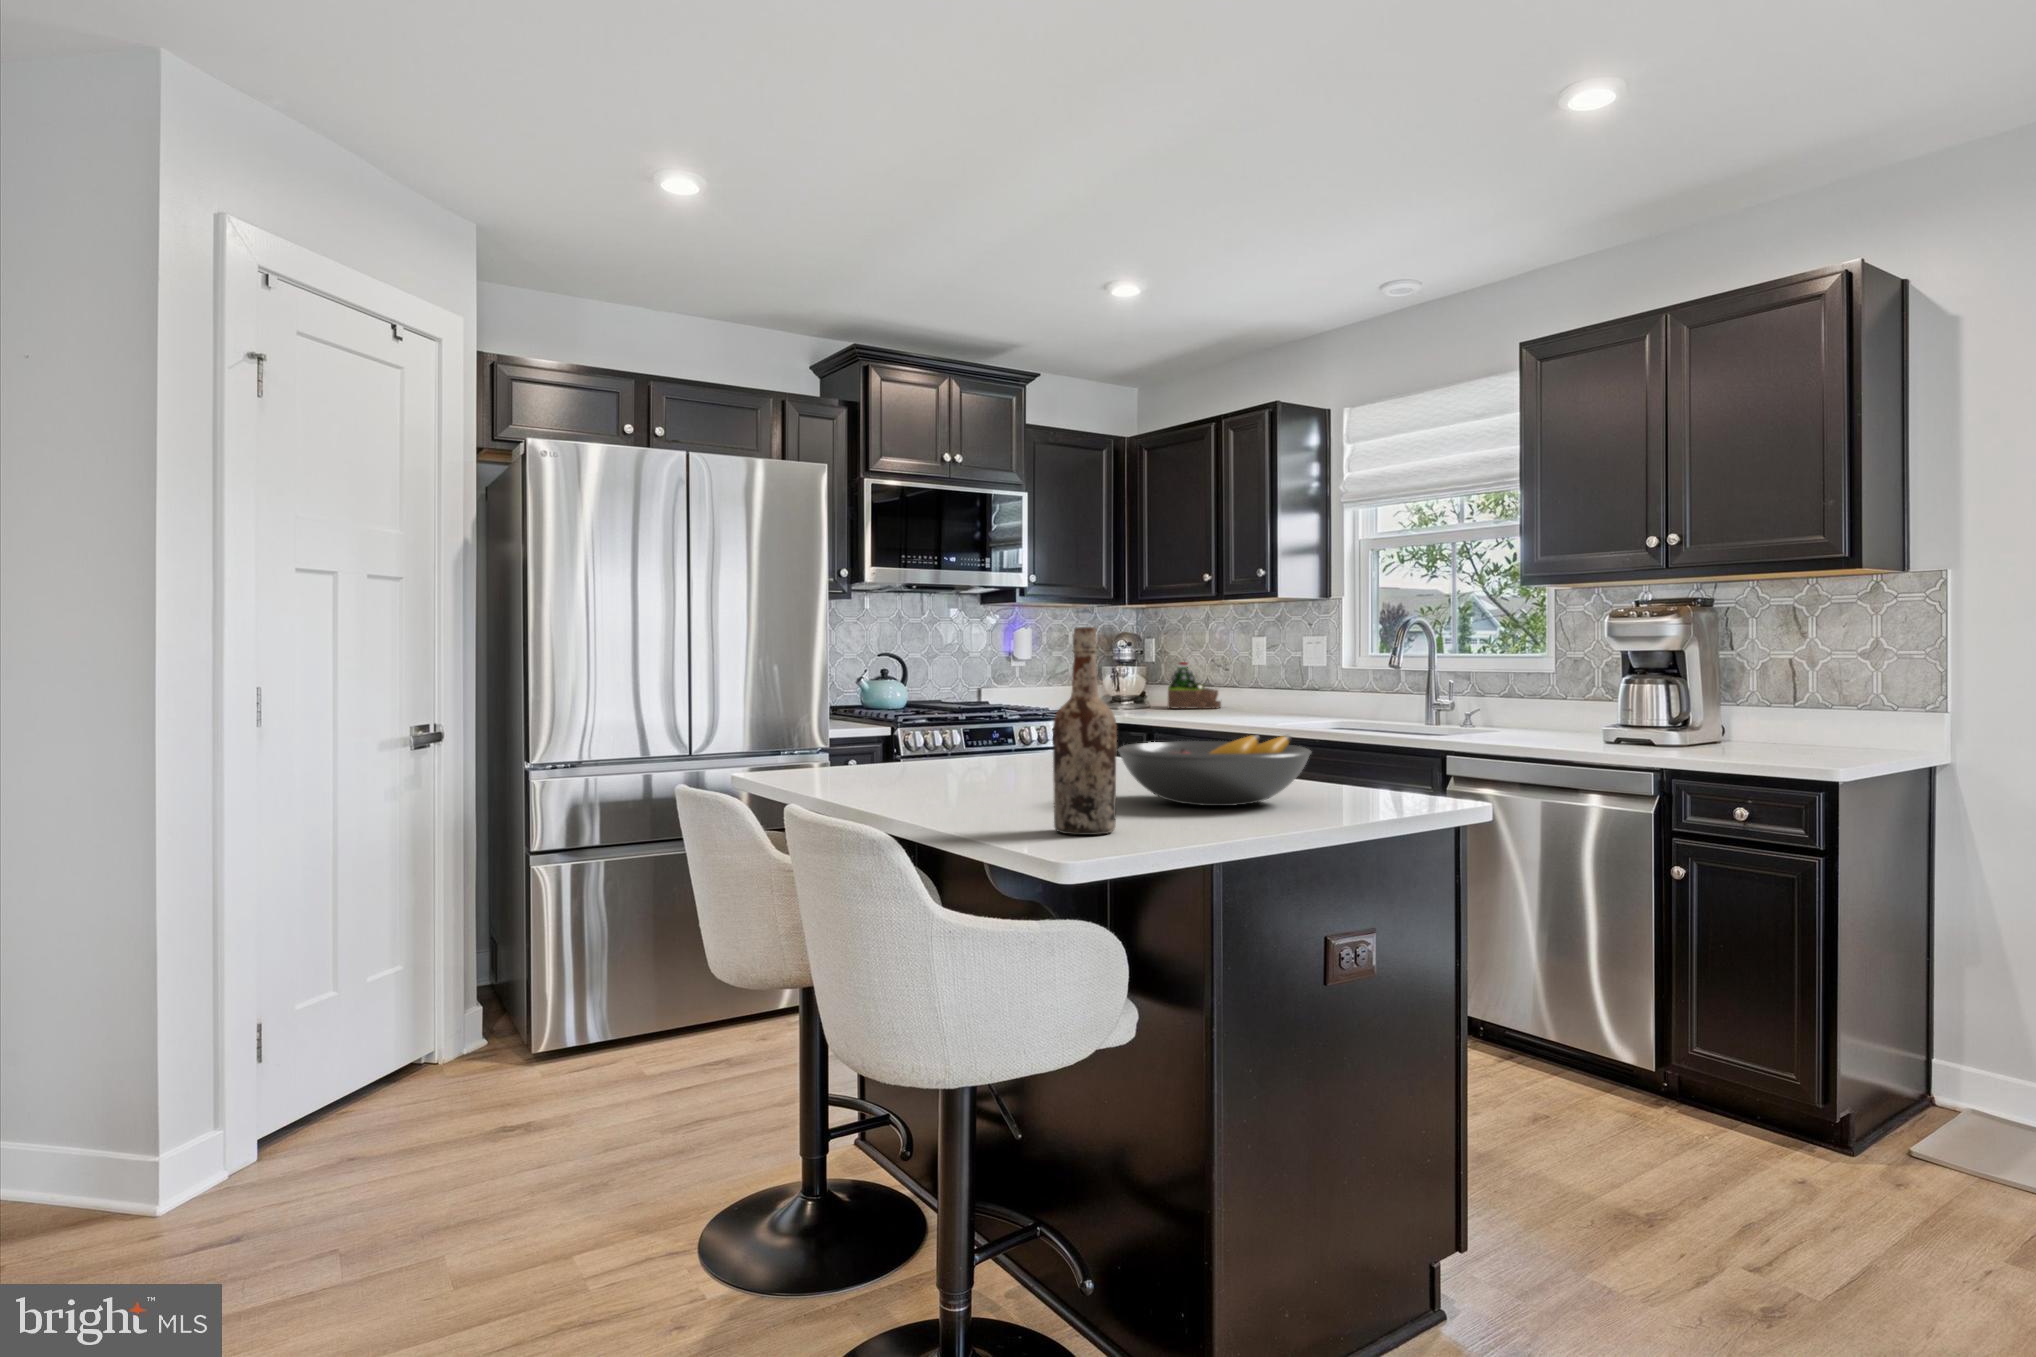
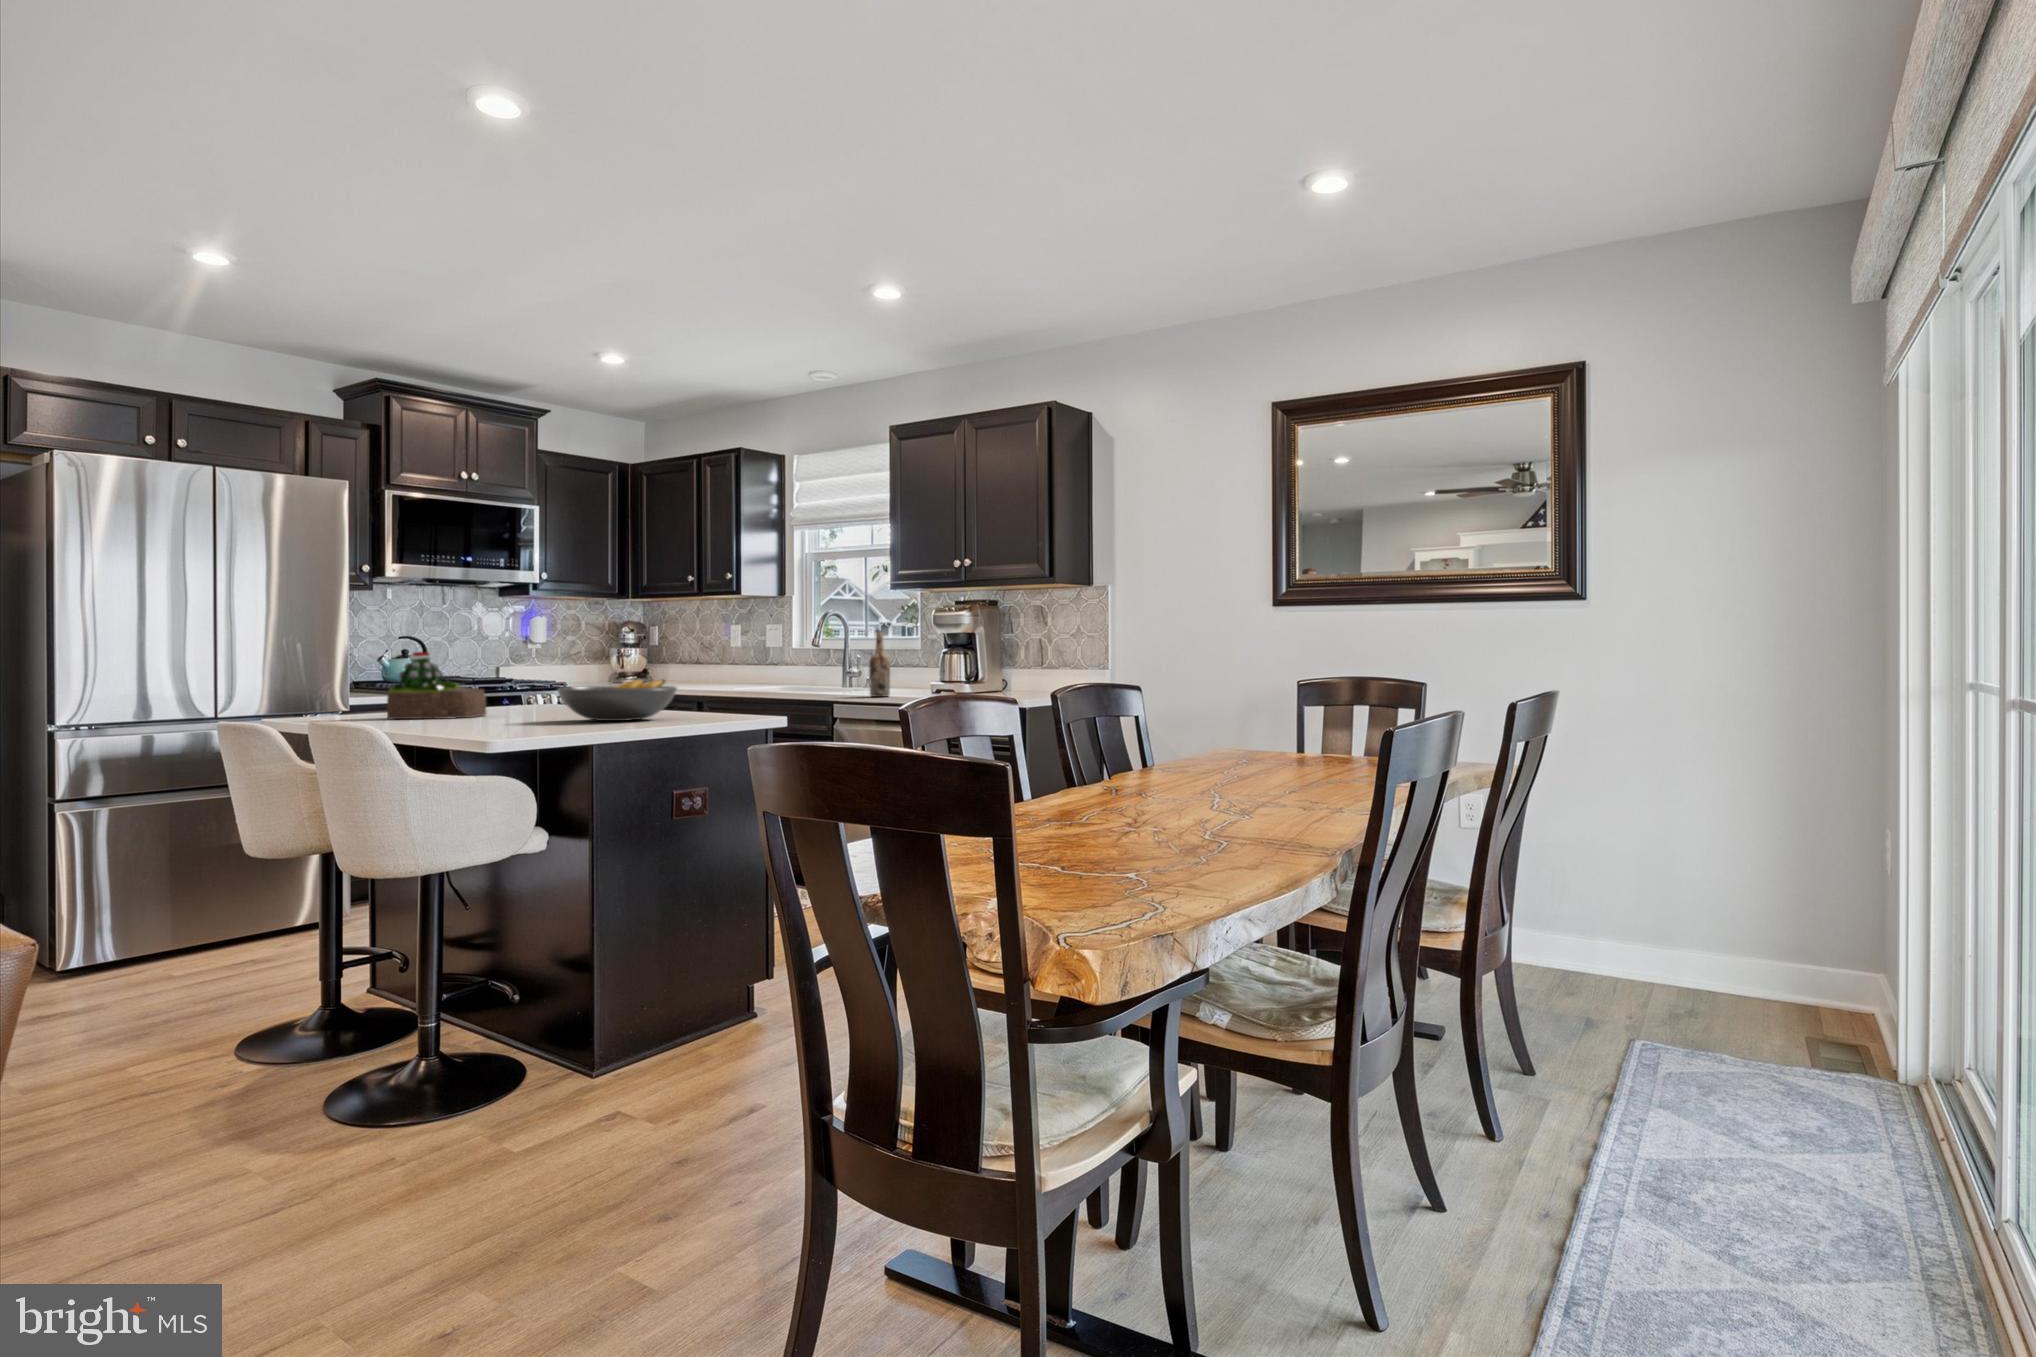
wine bottle: present [1053,627,1117,835] -> present [869,630,890,697]
succulent plant: present [1168,662,1221,709] -> present [387,652,486,719]

